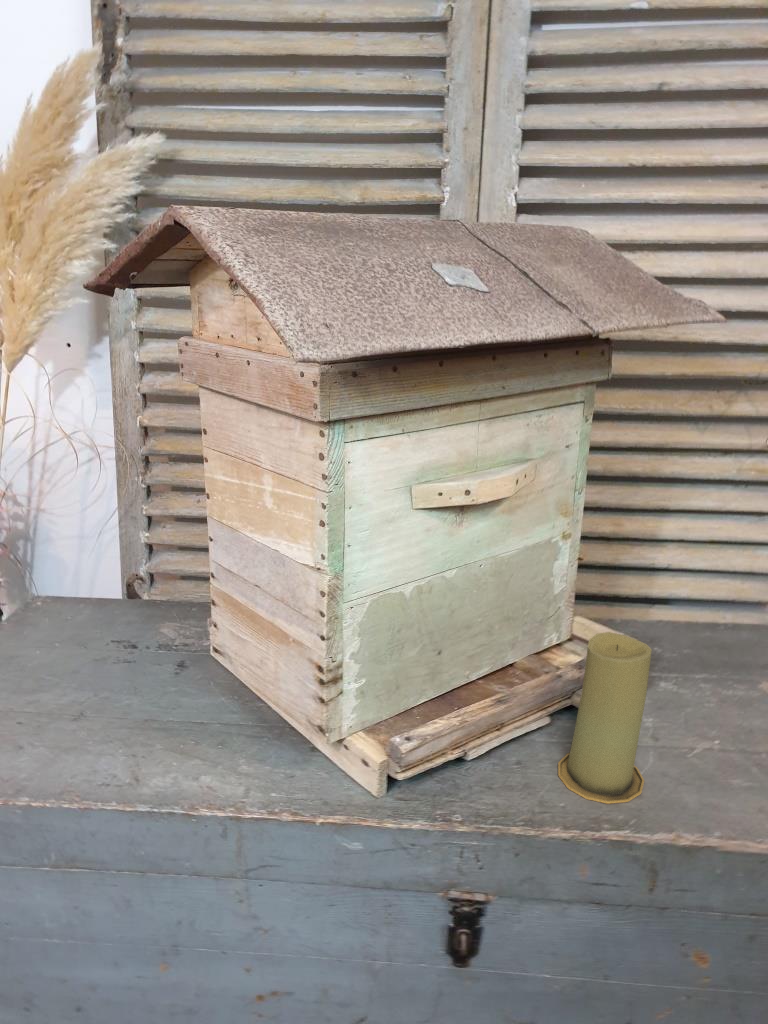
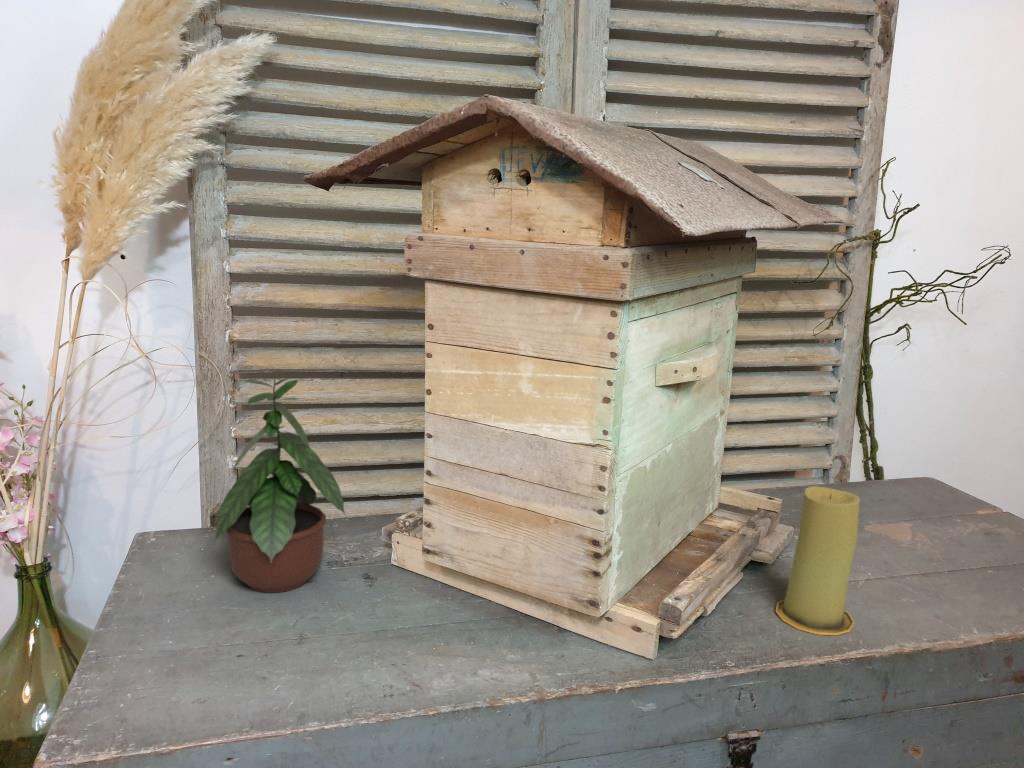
potted plant: none [33,462,167,670] -> present [215,379,345,593]

